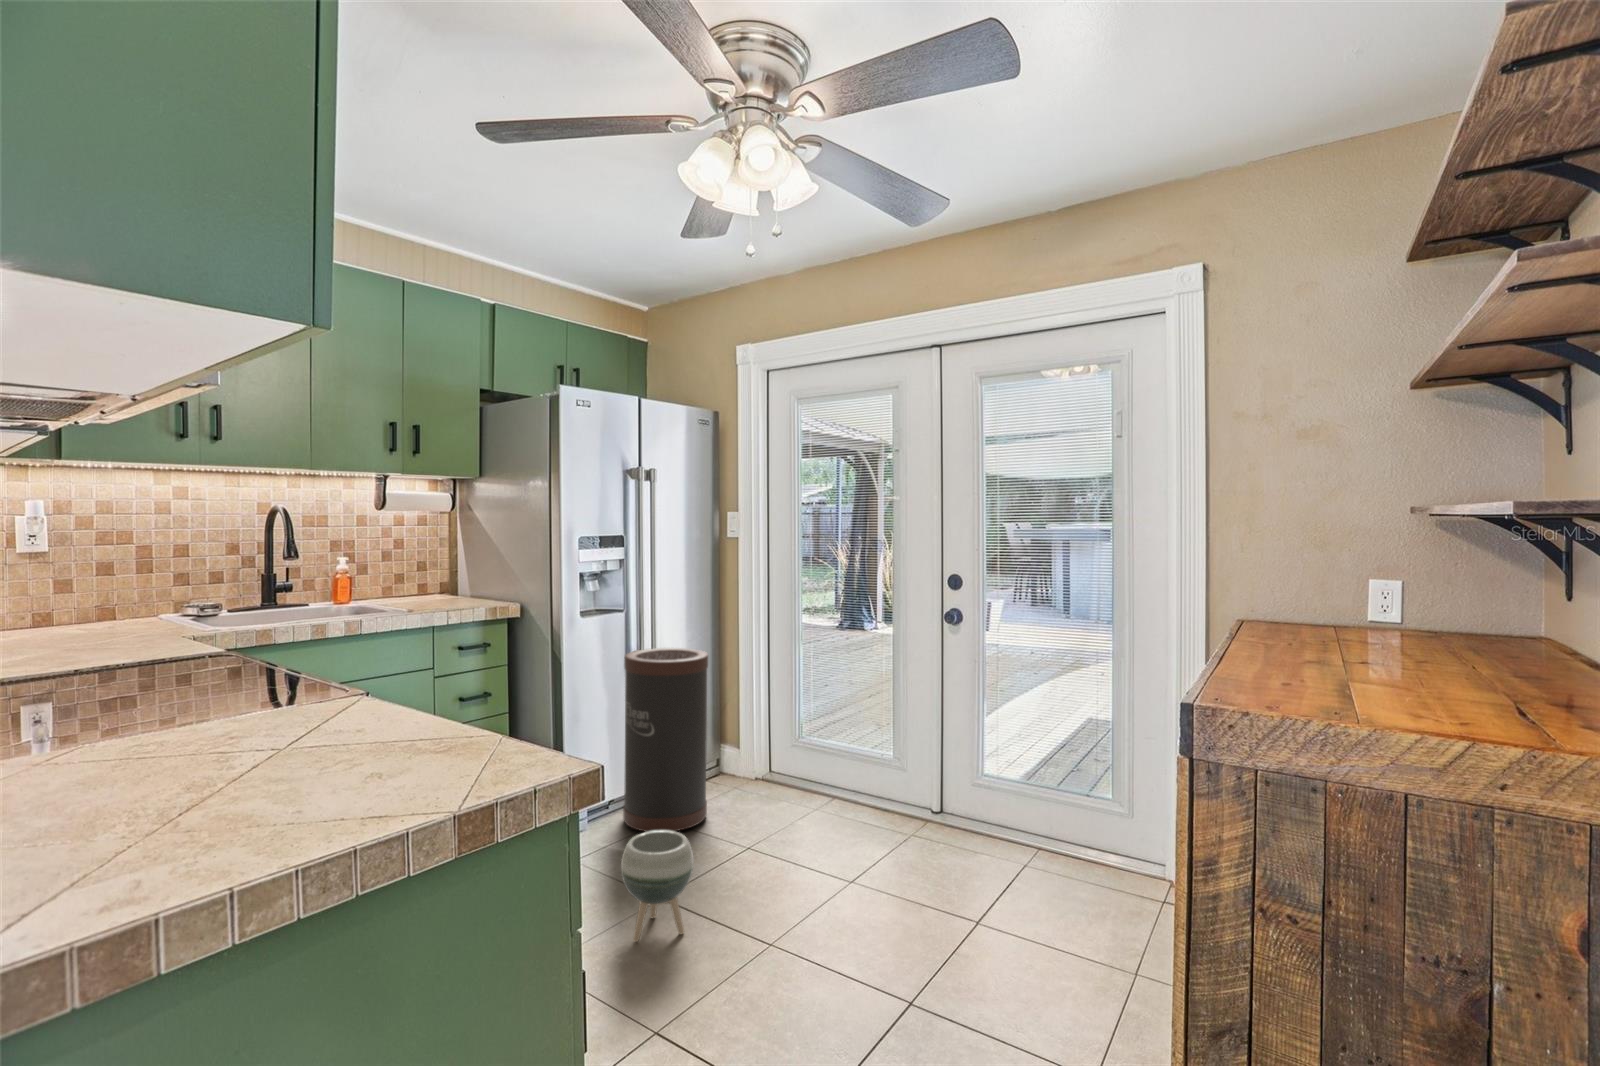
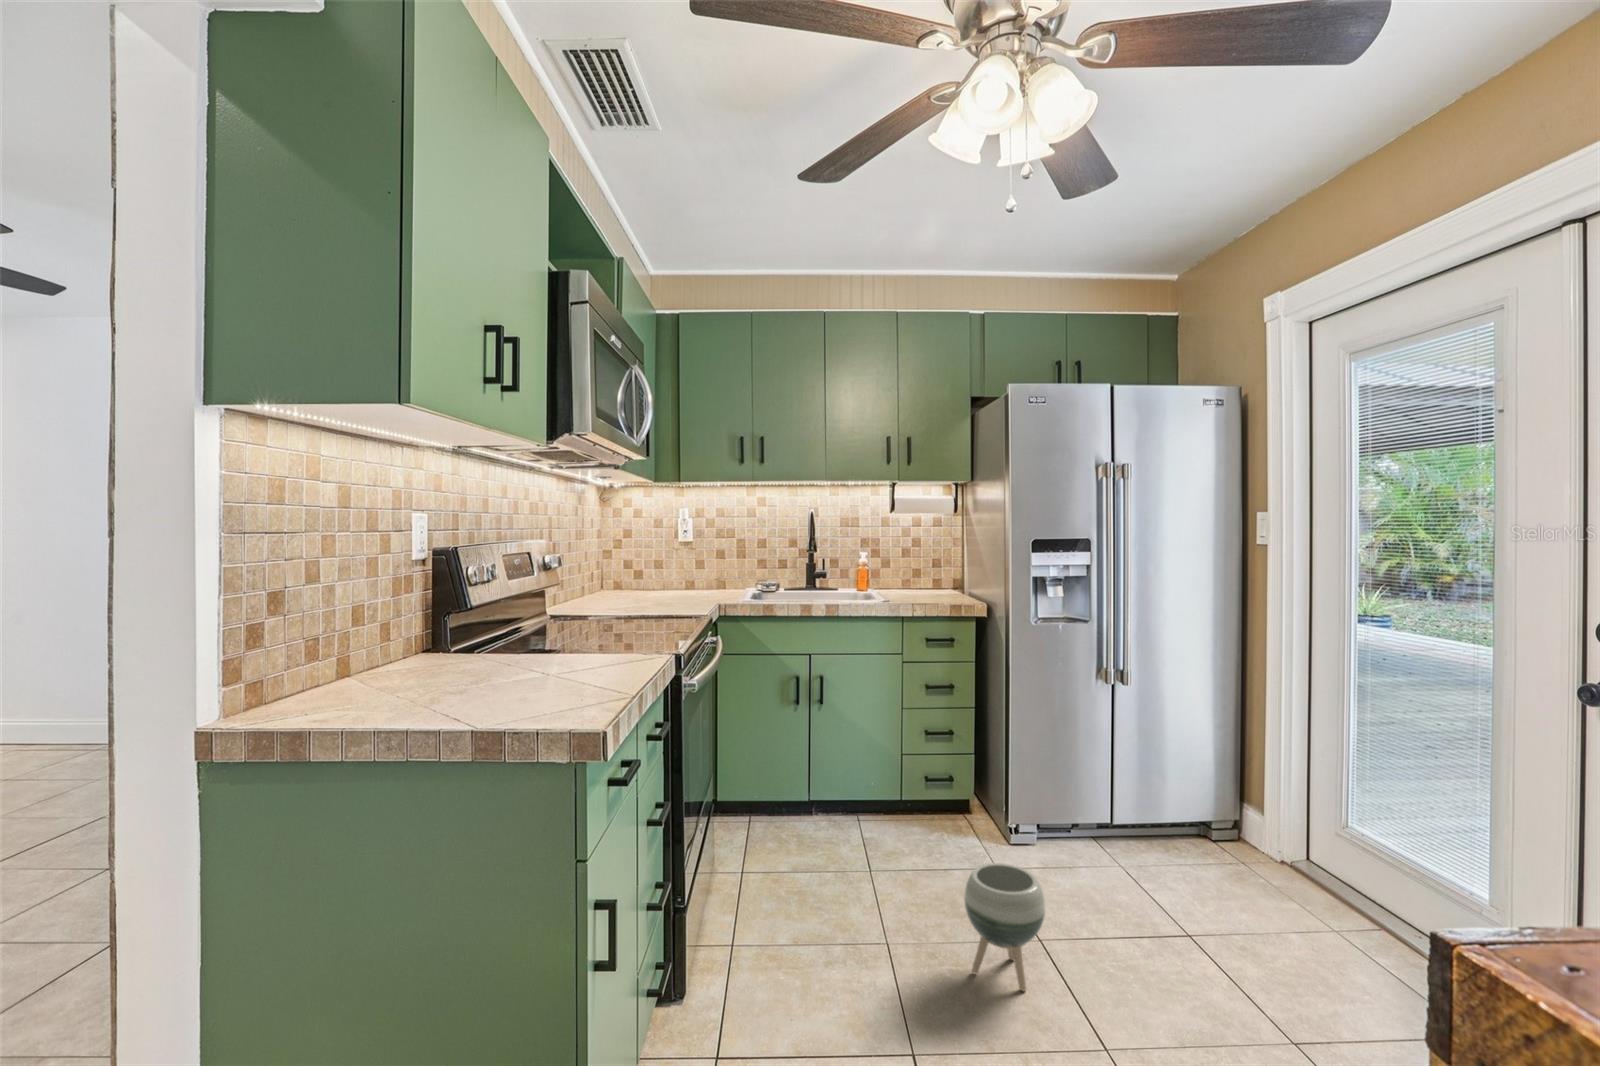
trash can: present [623,648,708,832] -> none [1071,668,1177,887]

